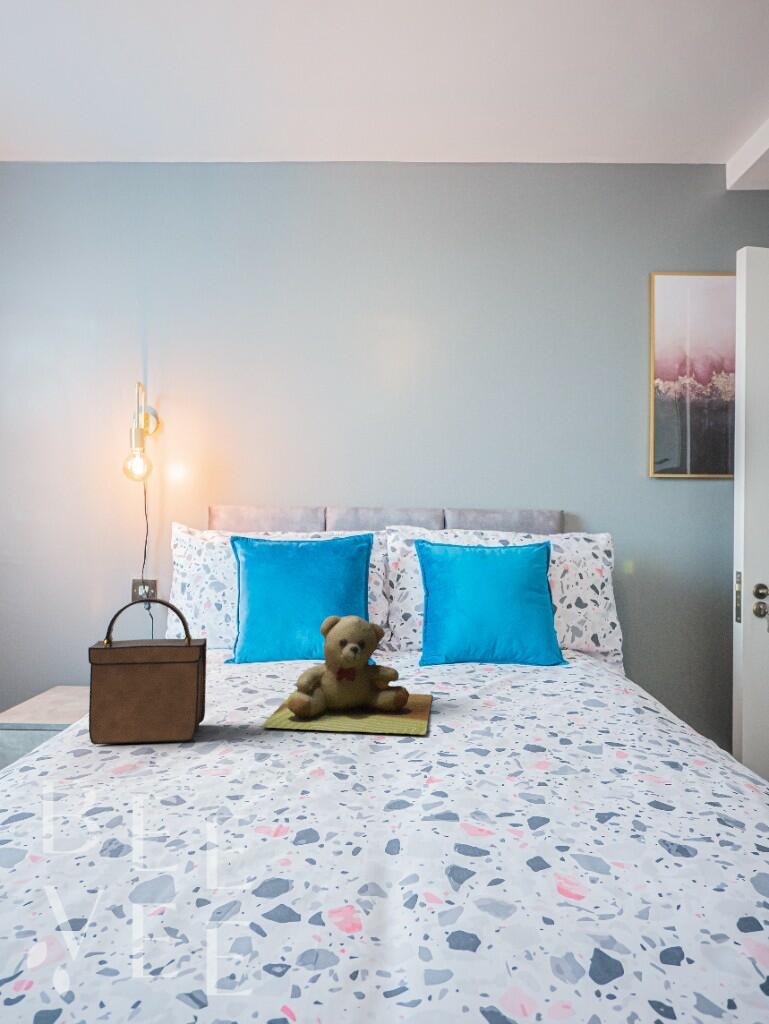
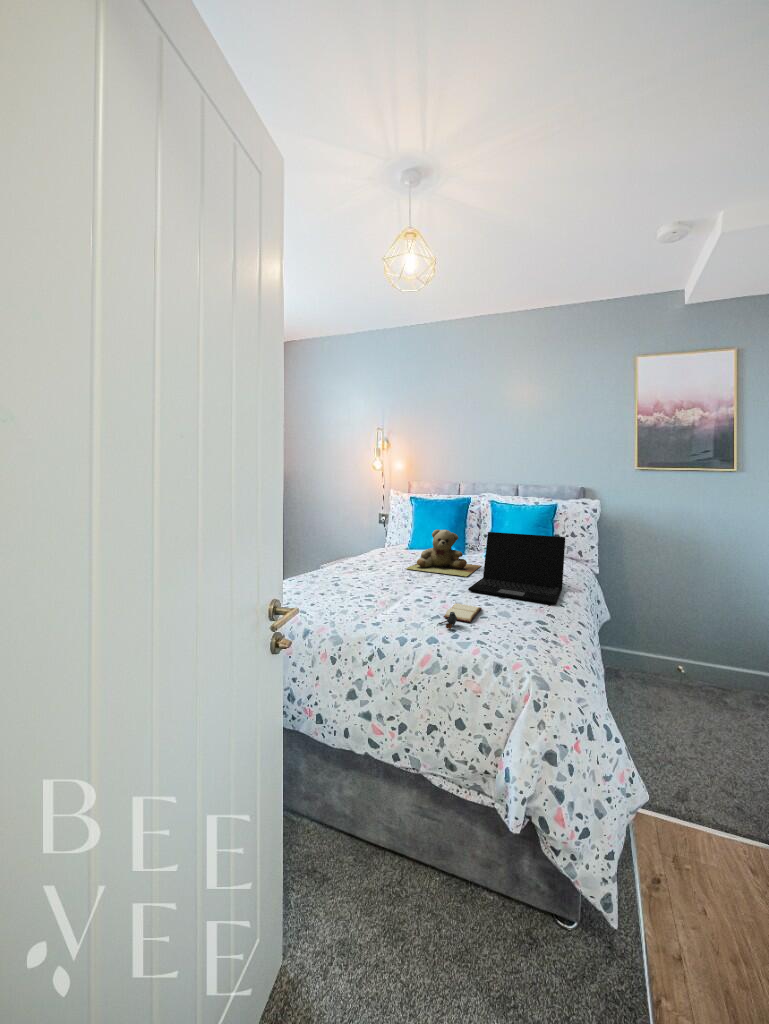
handbag: present [88,598,207,744] -> none [346,519,387,570]
laptop: none [463,620,681,800] -> present [468,532,565,605]
book: none [472,841,556,963] -> present [437,603,482,629]

